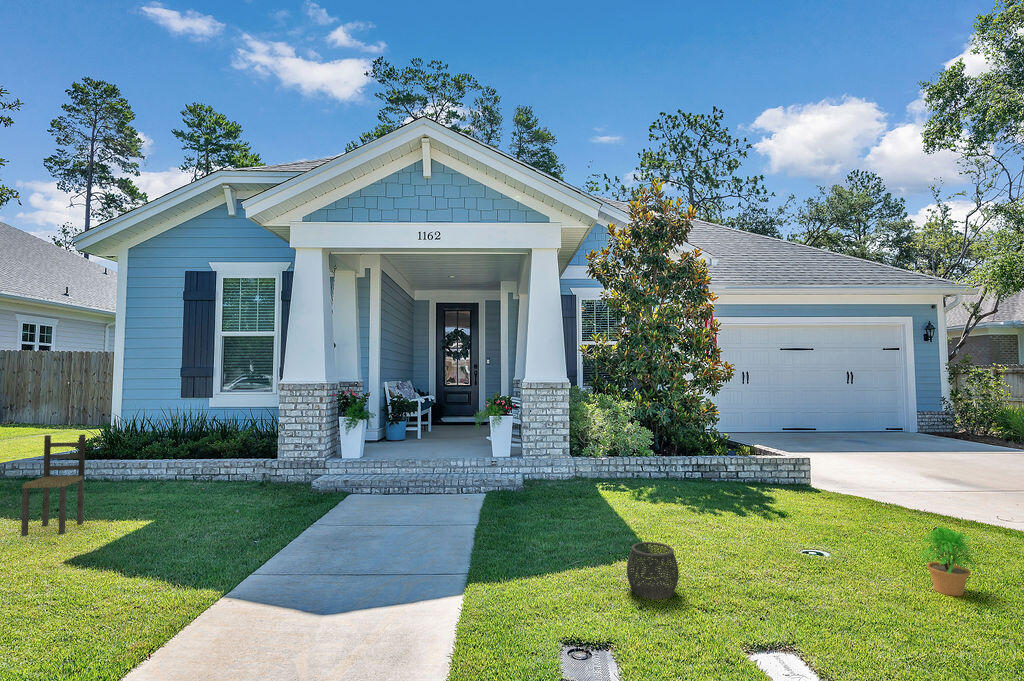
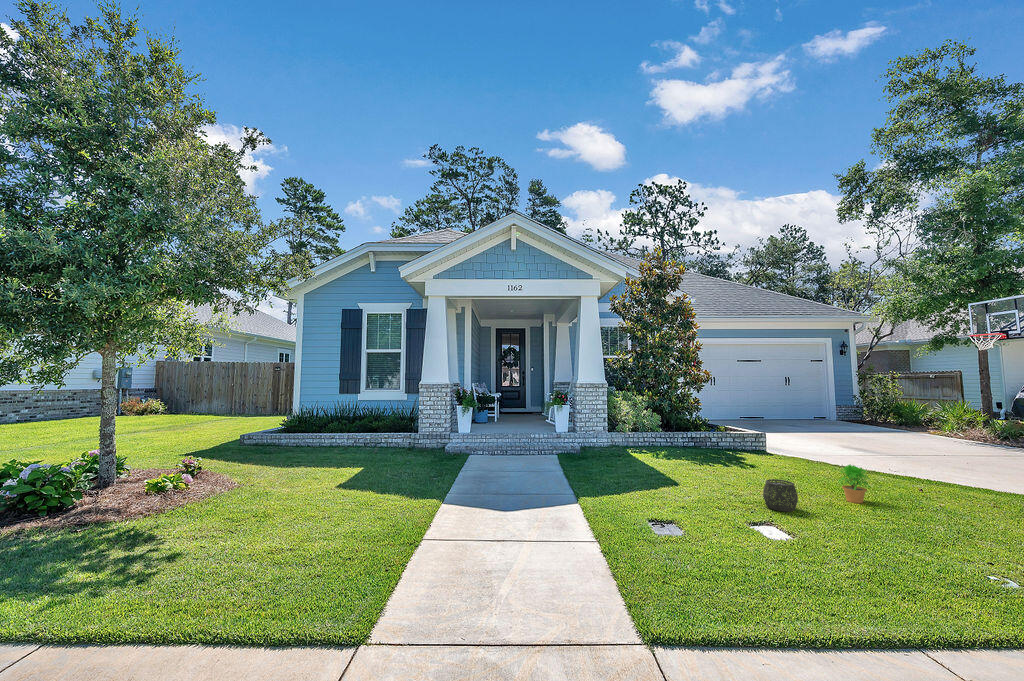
chair: present [21,435,85,536] -> none [294,415,324,476]
woven basket: present [627,542,679,600] -> present [763,479,798,512]

